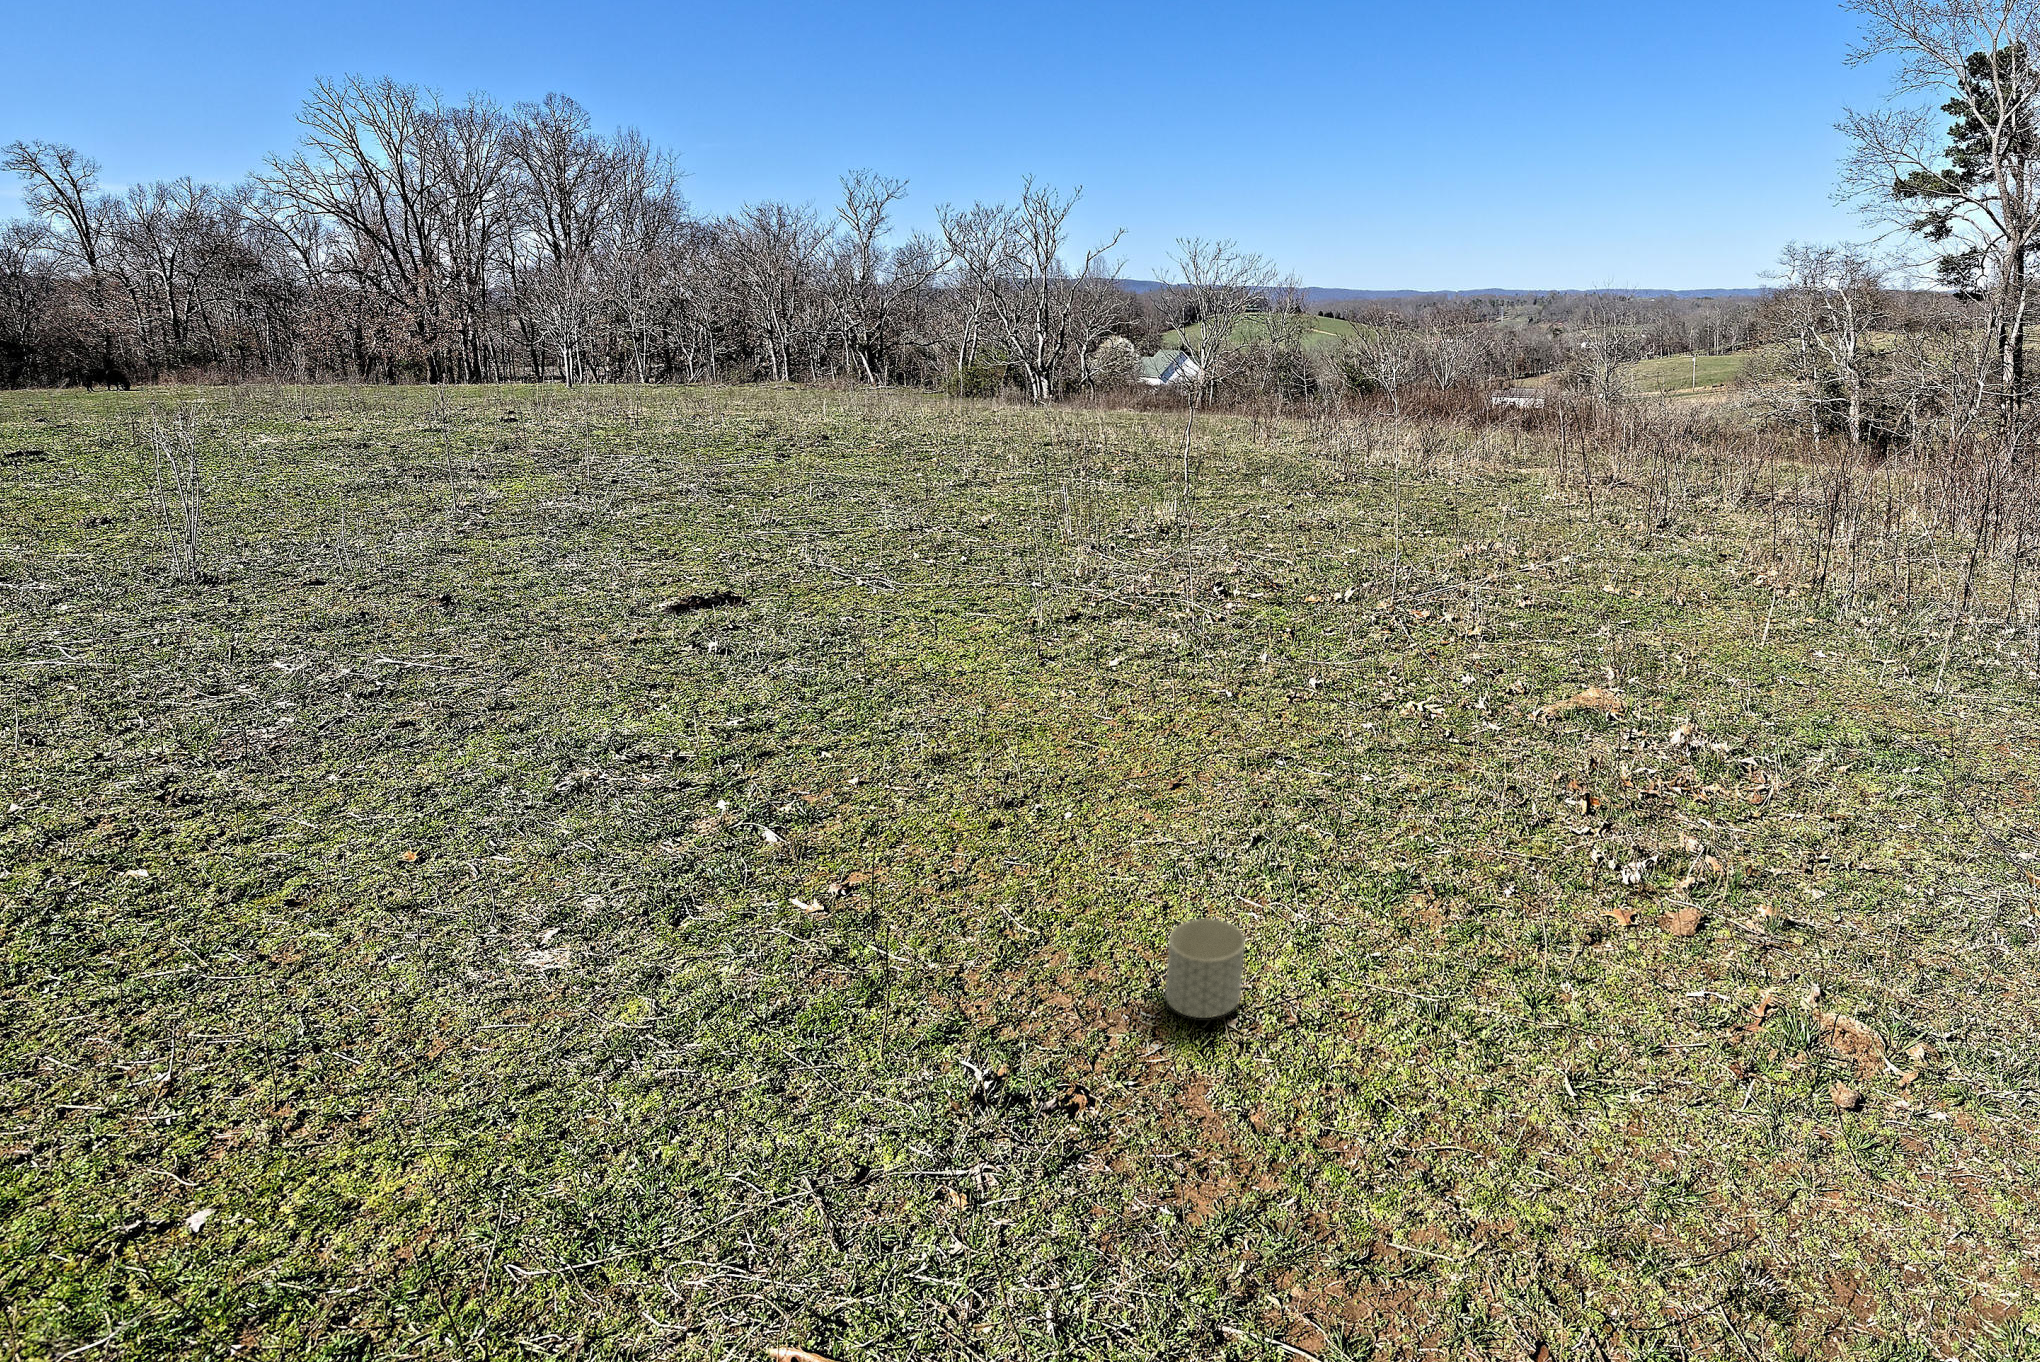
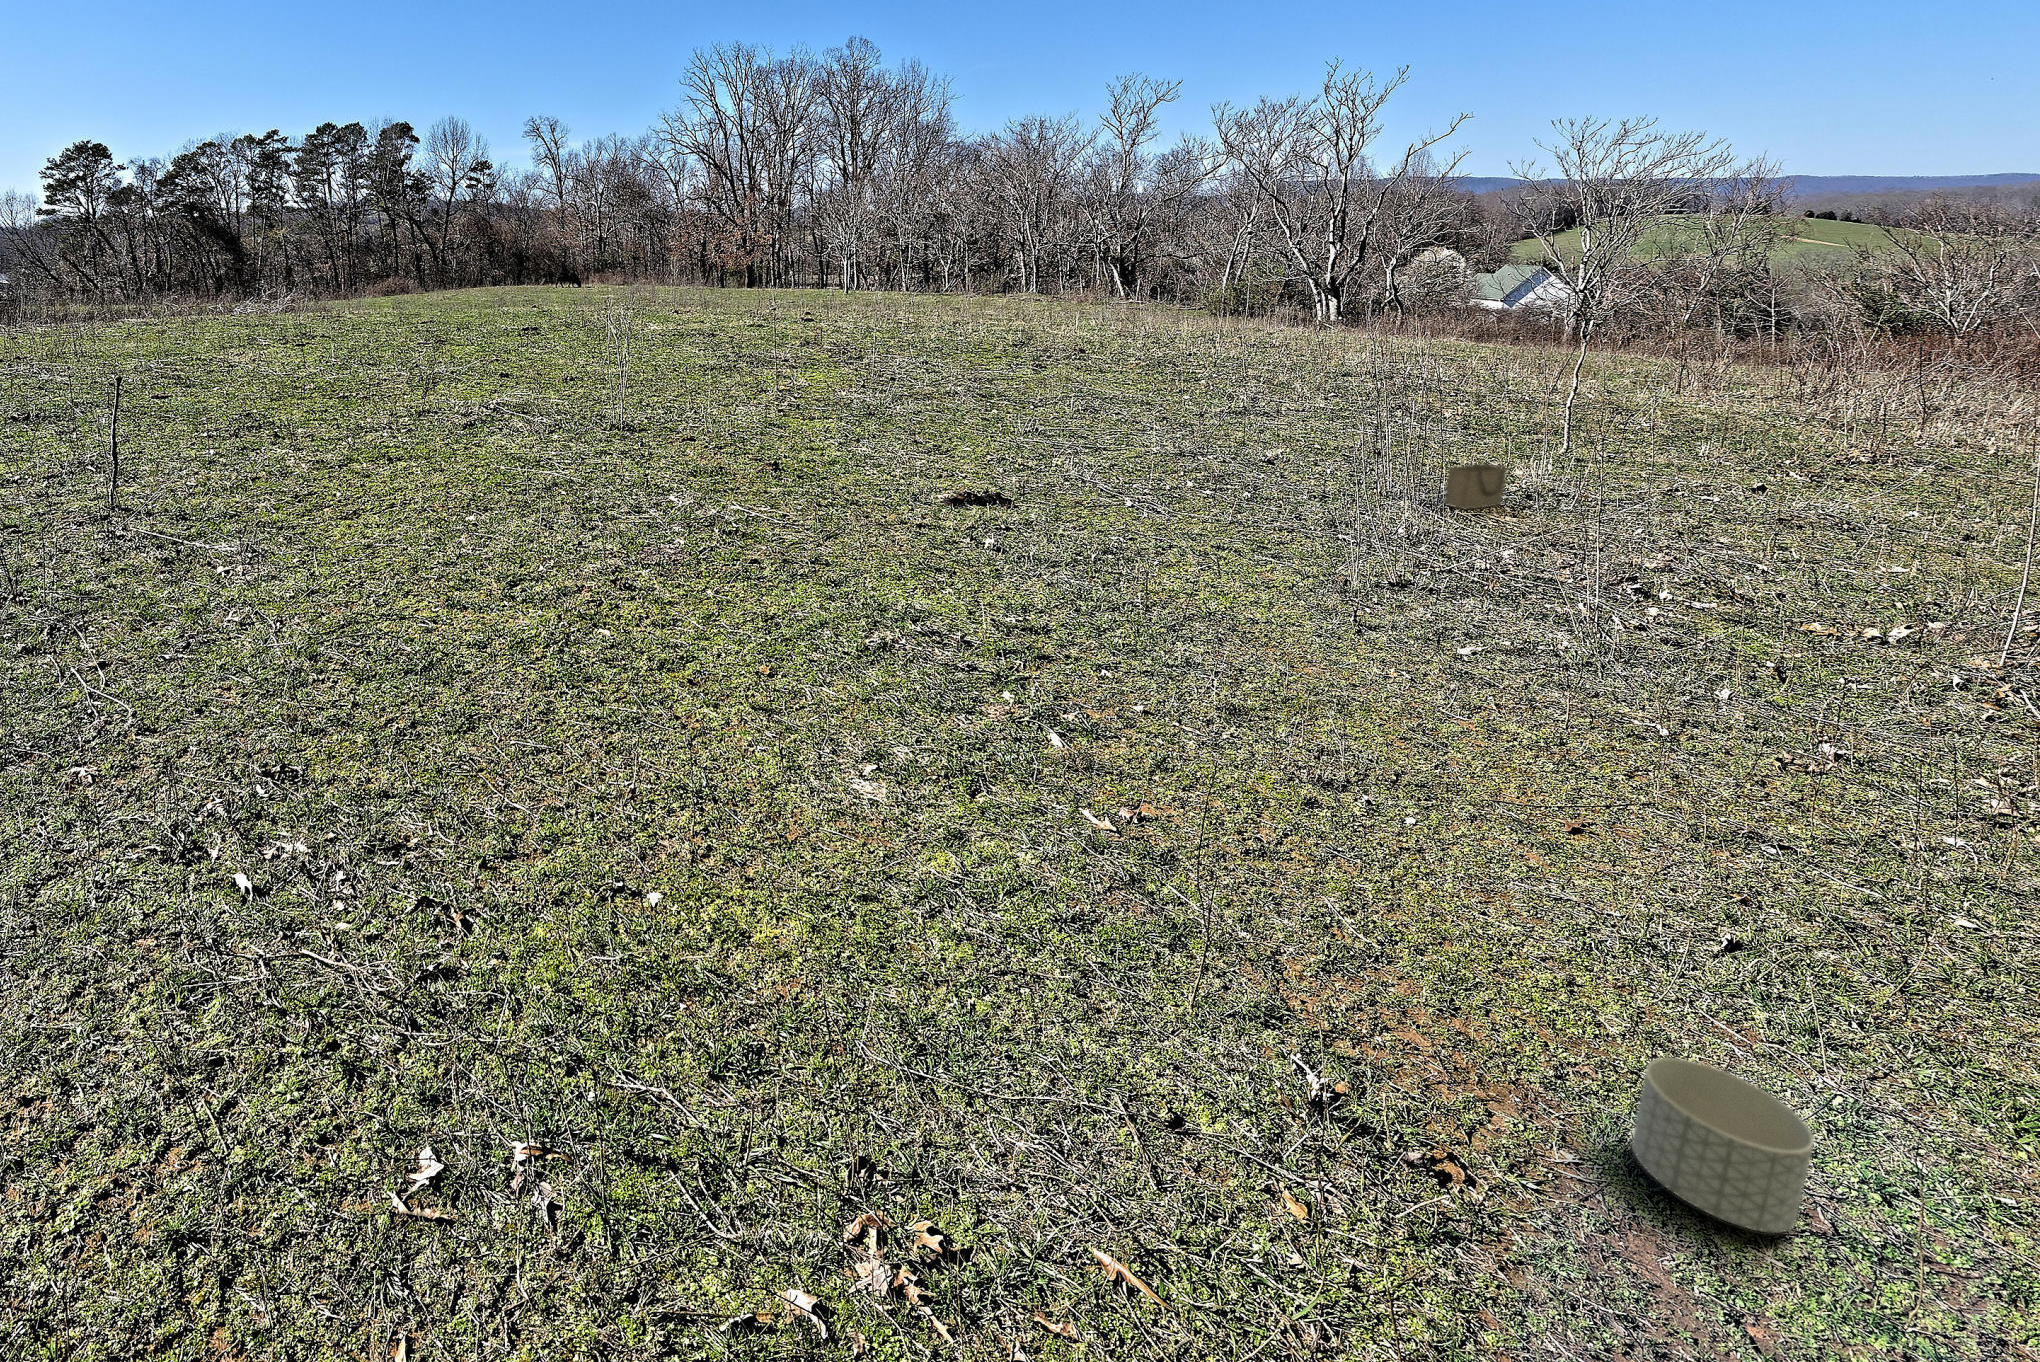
basket: none [1103,517,1142,555] -> present [1445,463,1509,509]

